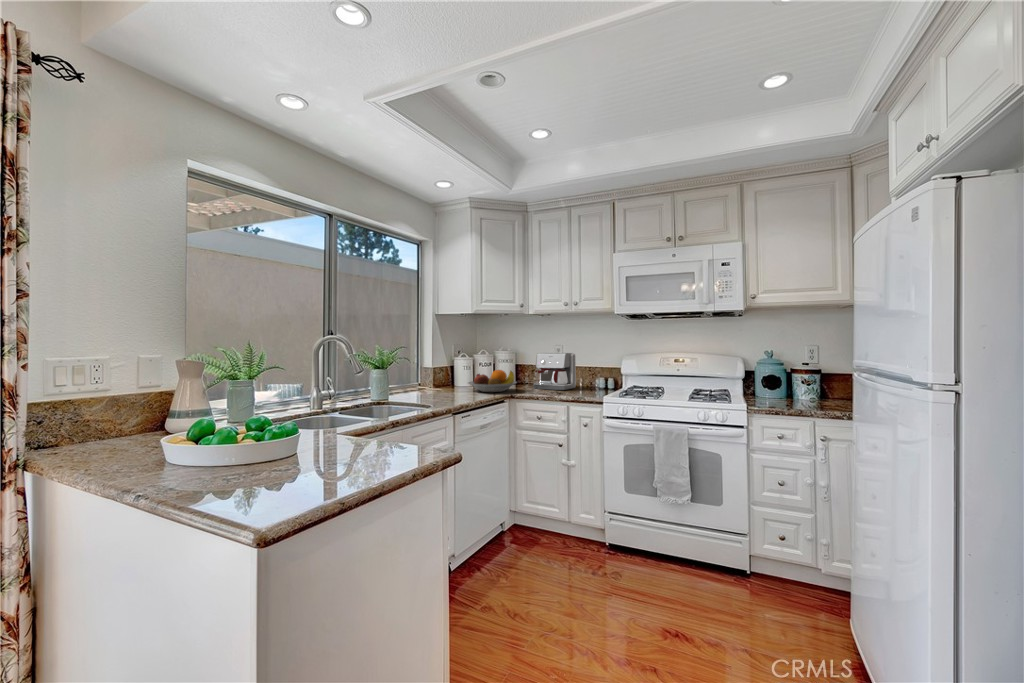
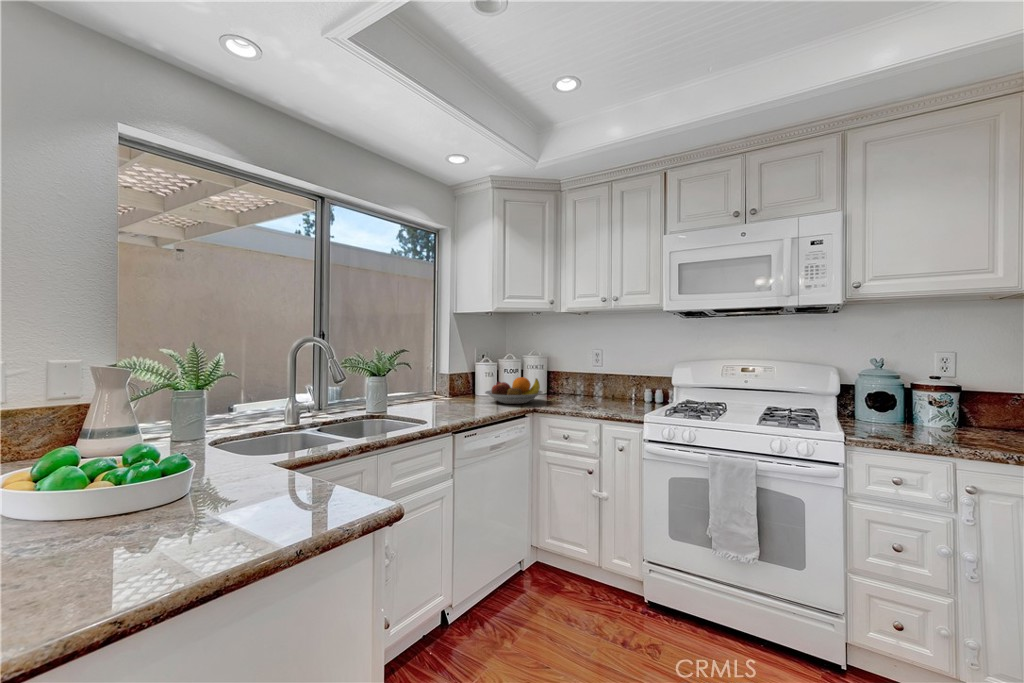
coffee maker: present [534,353,576,390] -> none [565,357,617,403]

